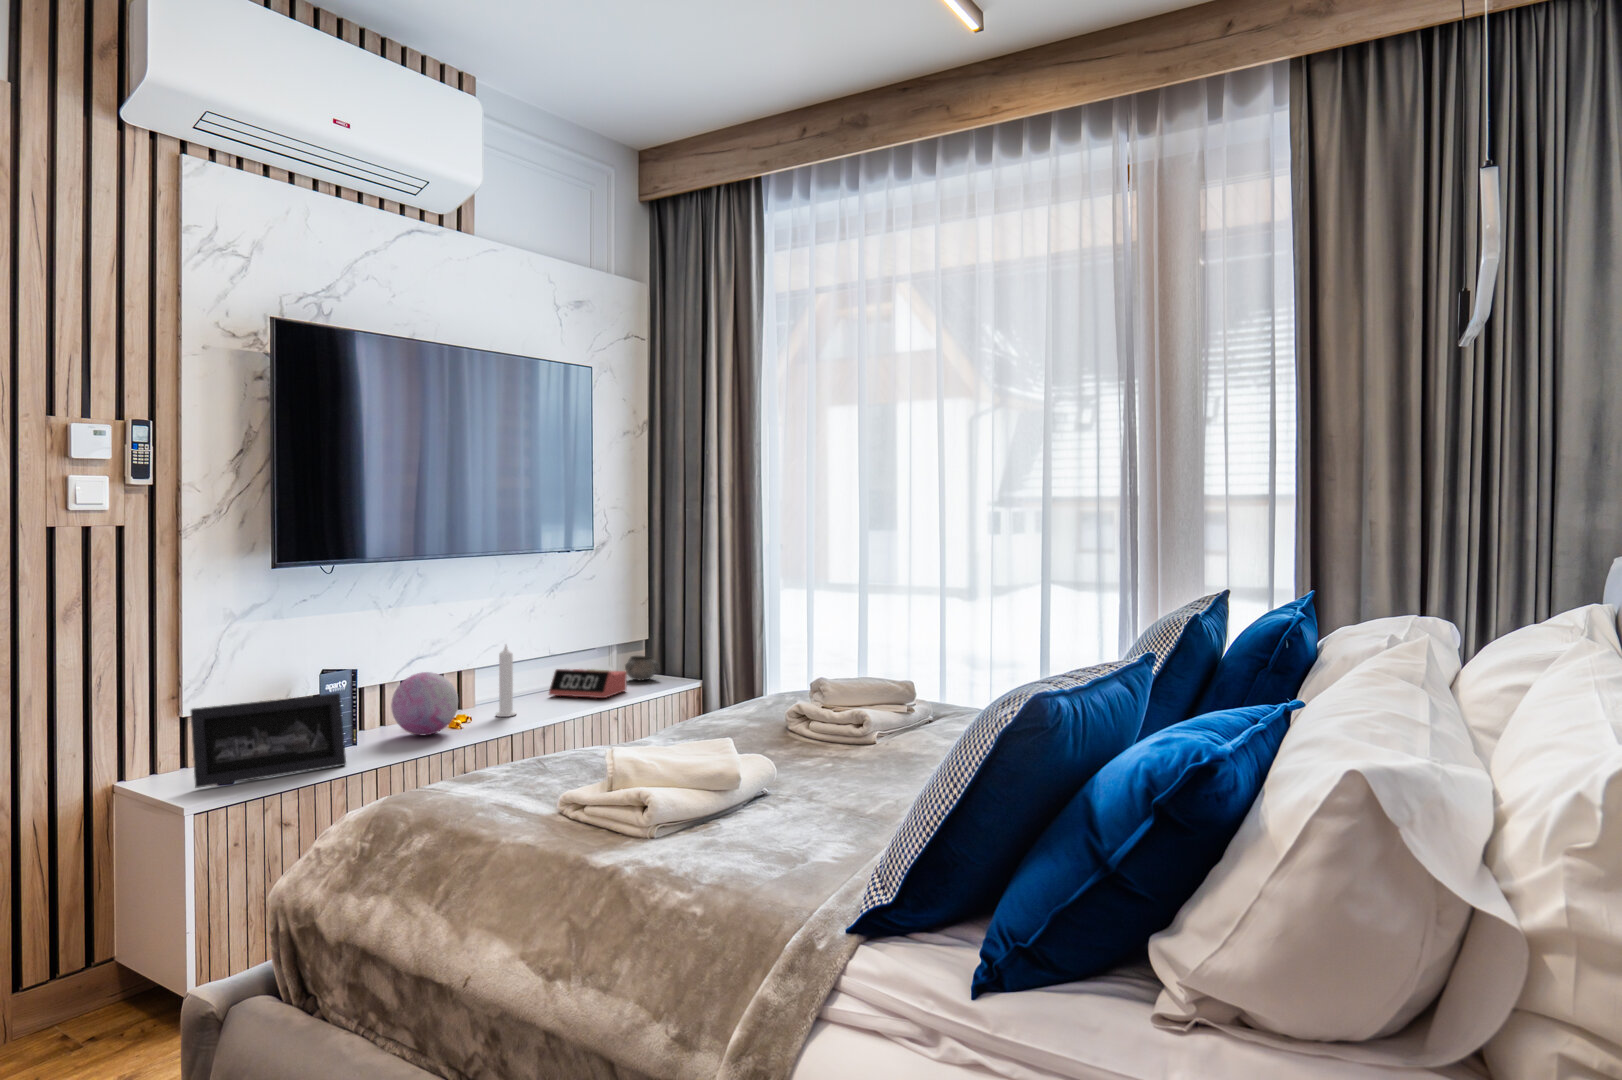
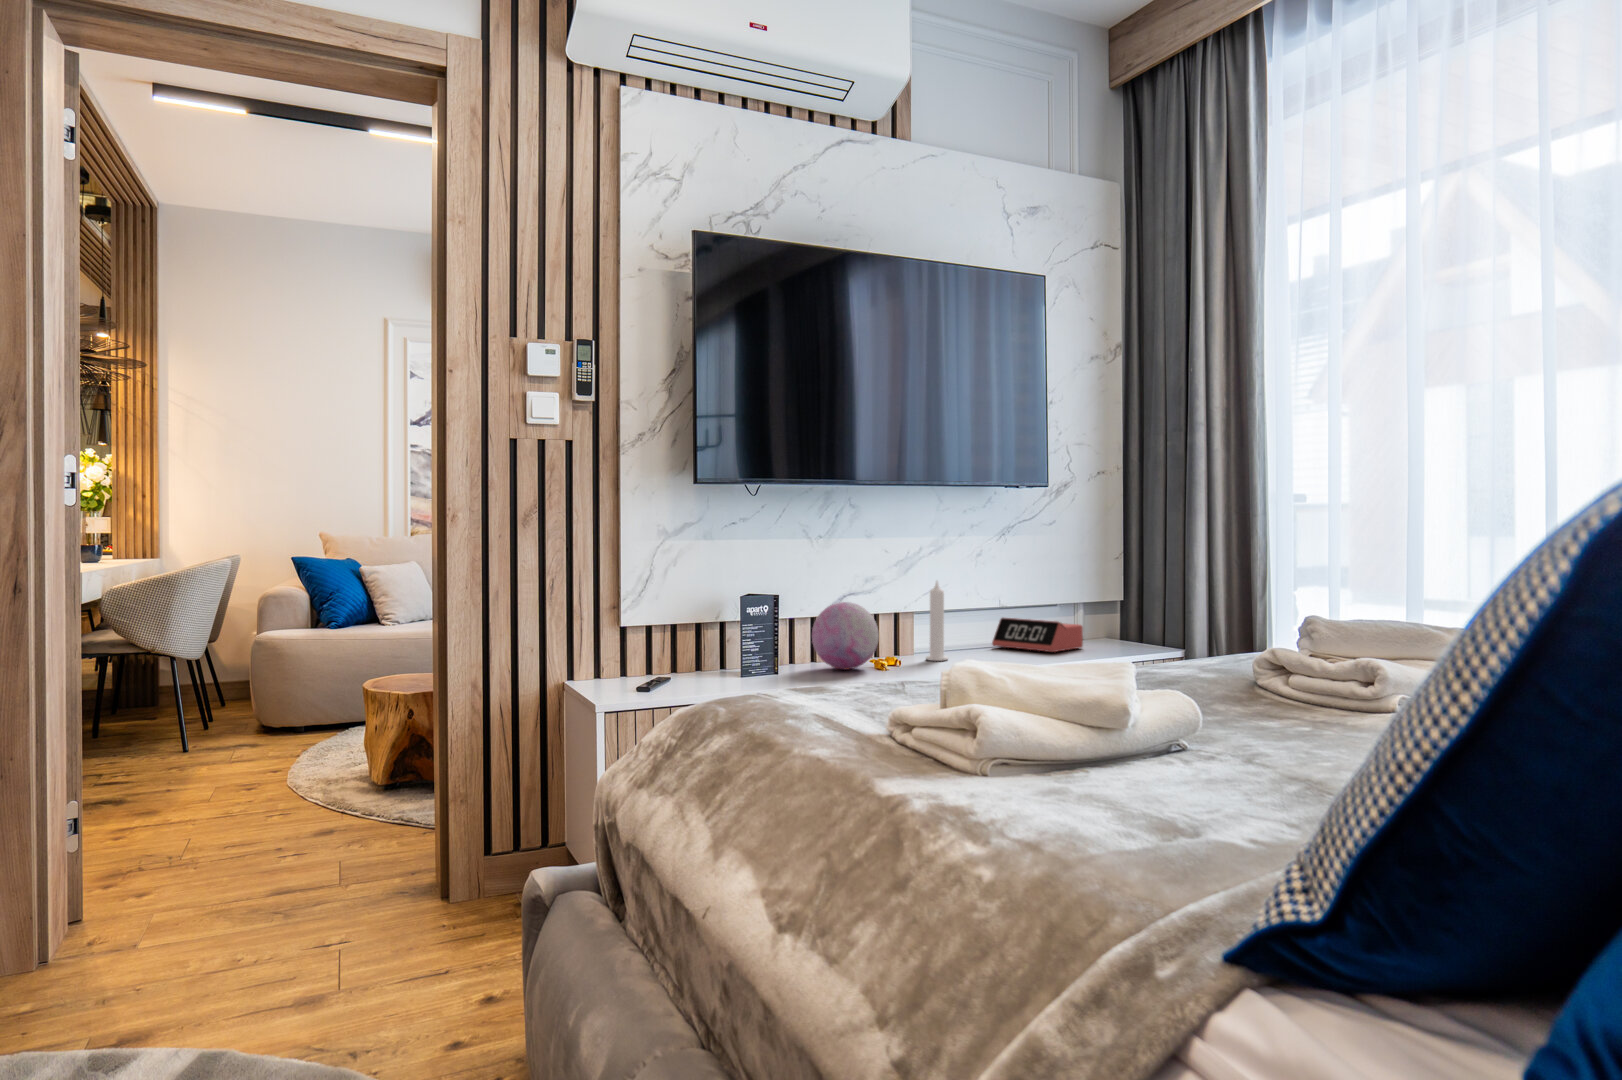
decorative bowl: present [625,656,660,680] -> none [1086,611,1129,640]
picture frame: present [191,693,346,788] -> none [615,612,753,692]

